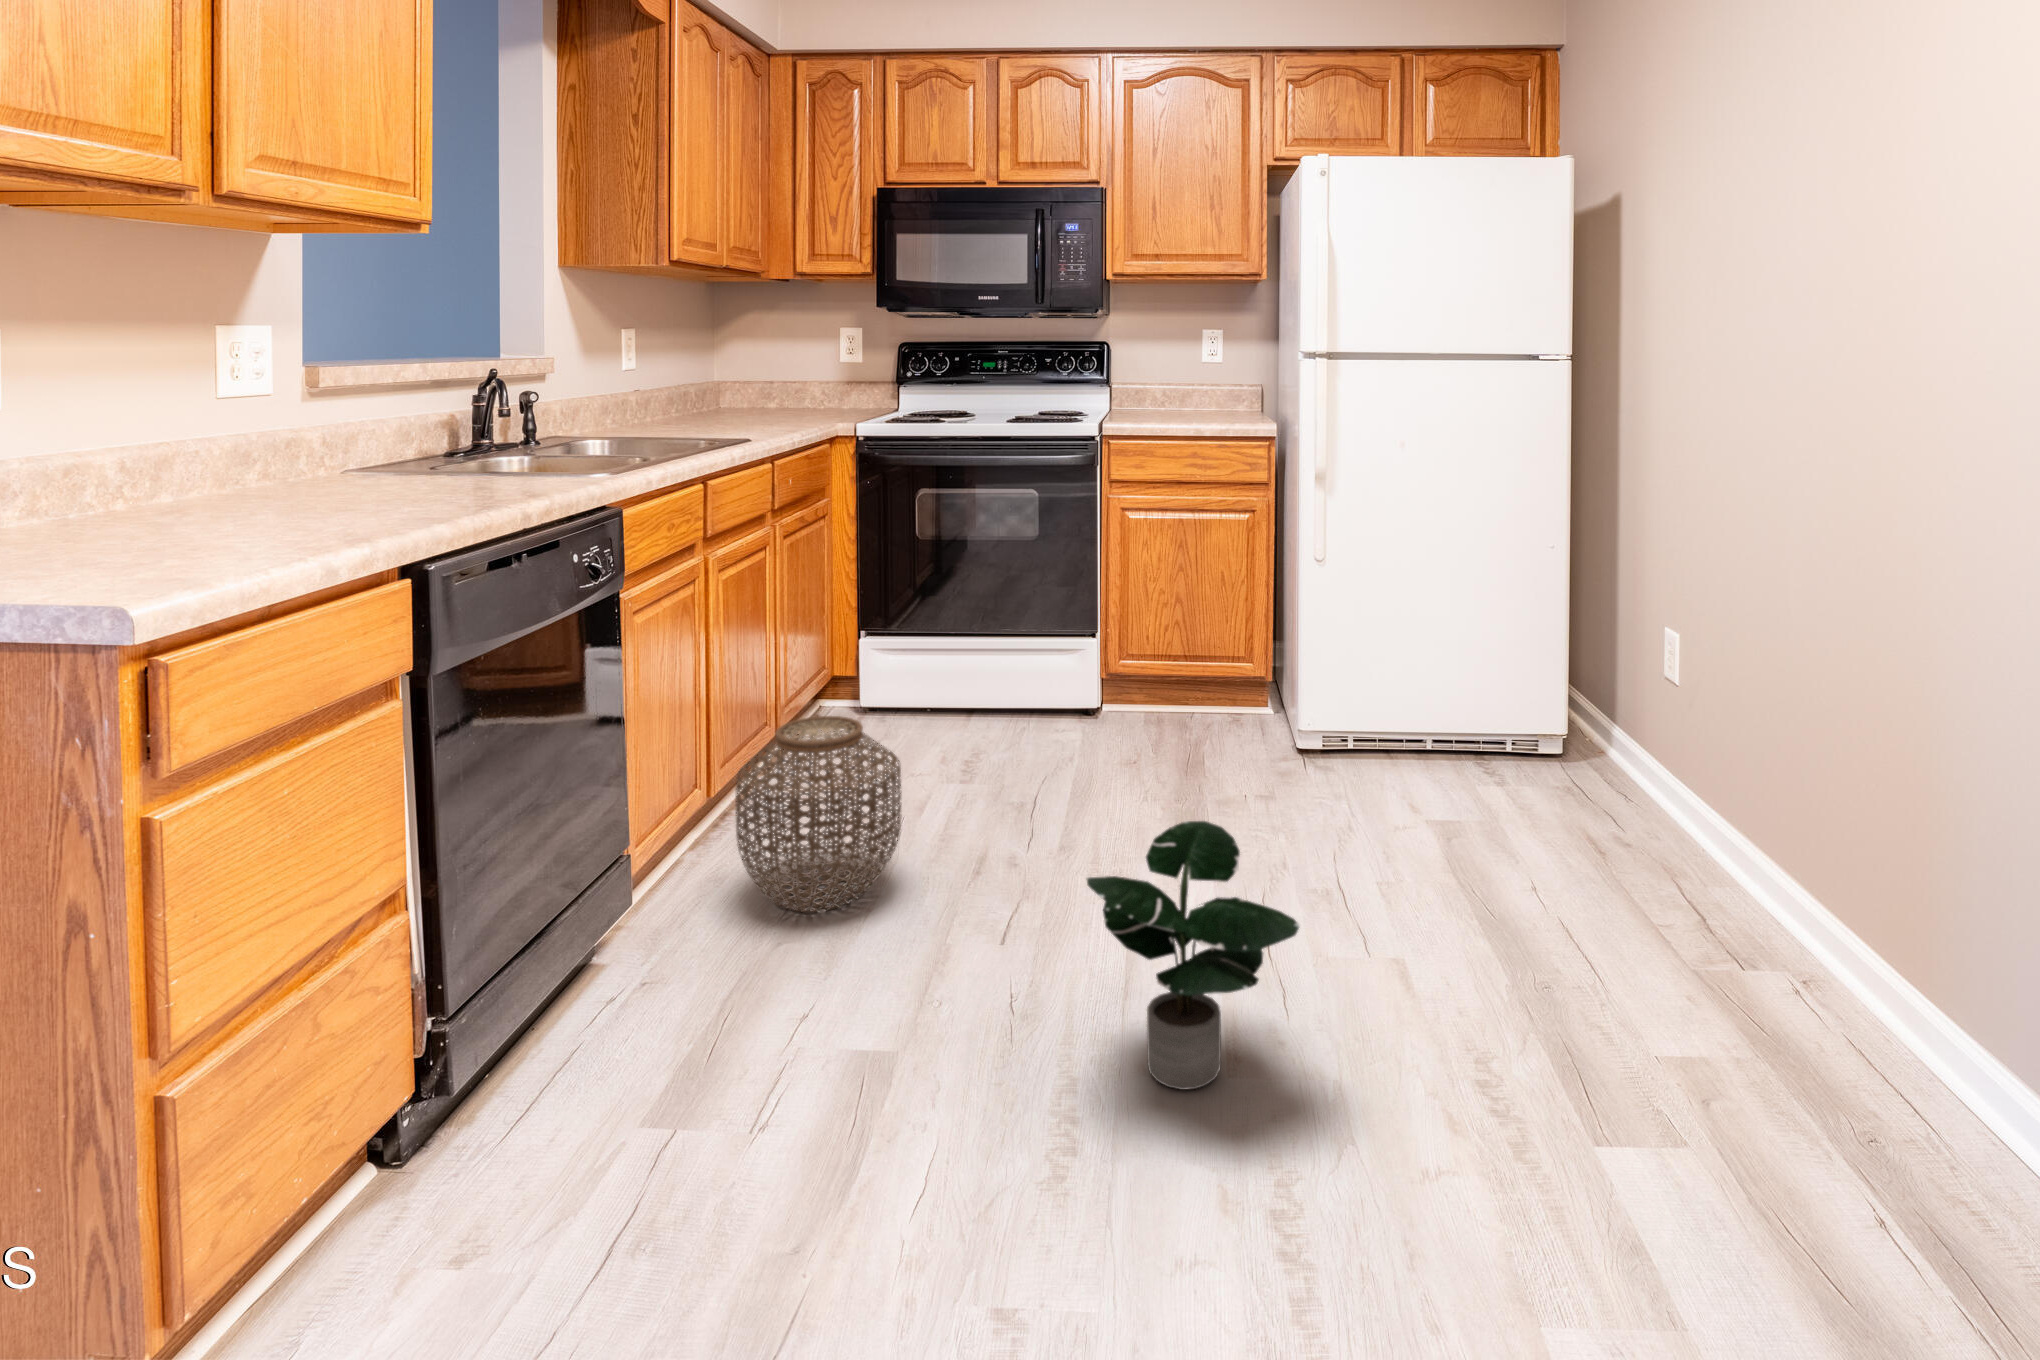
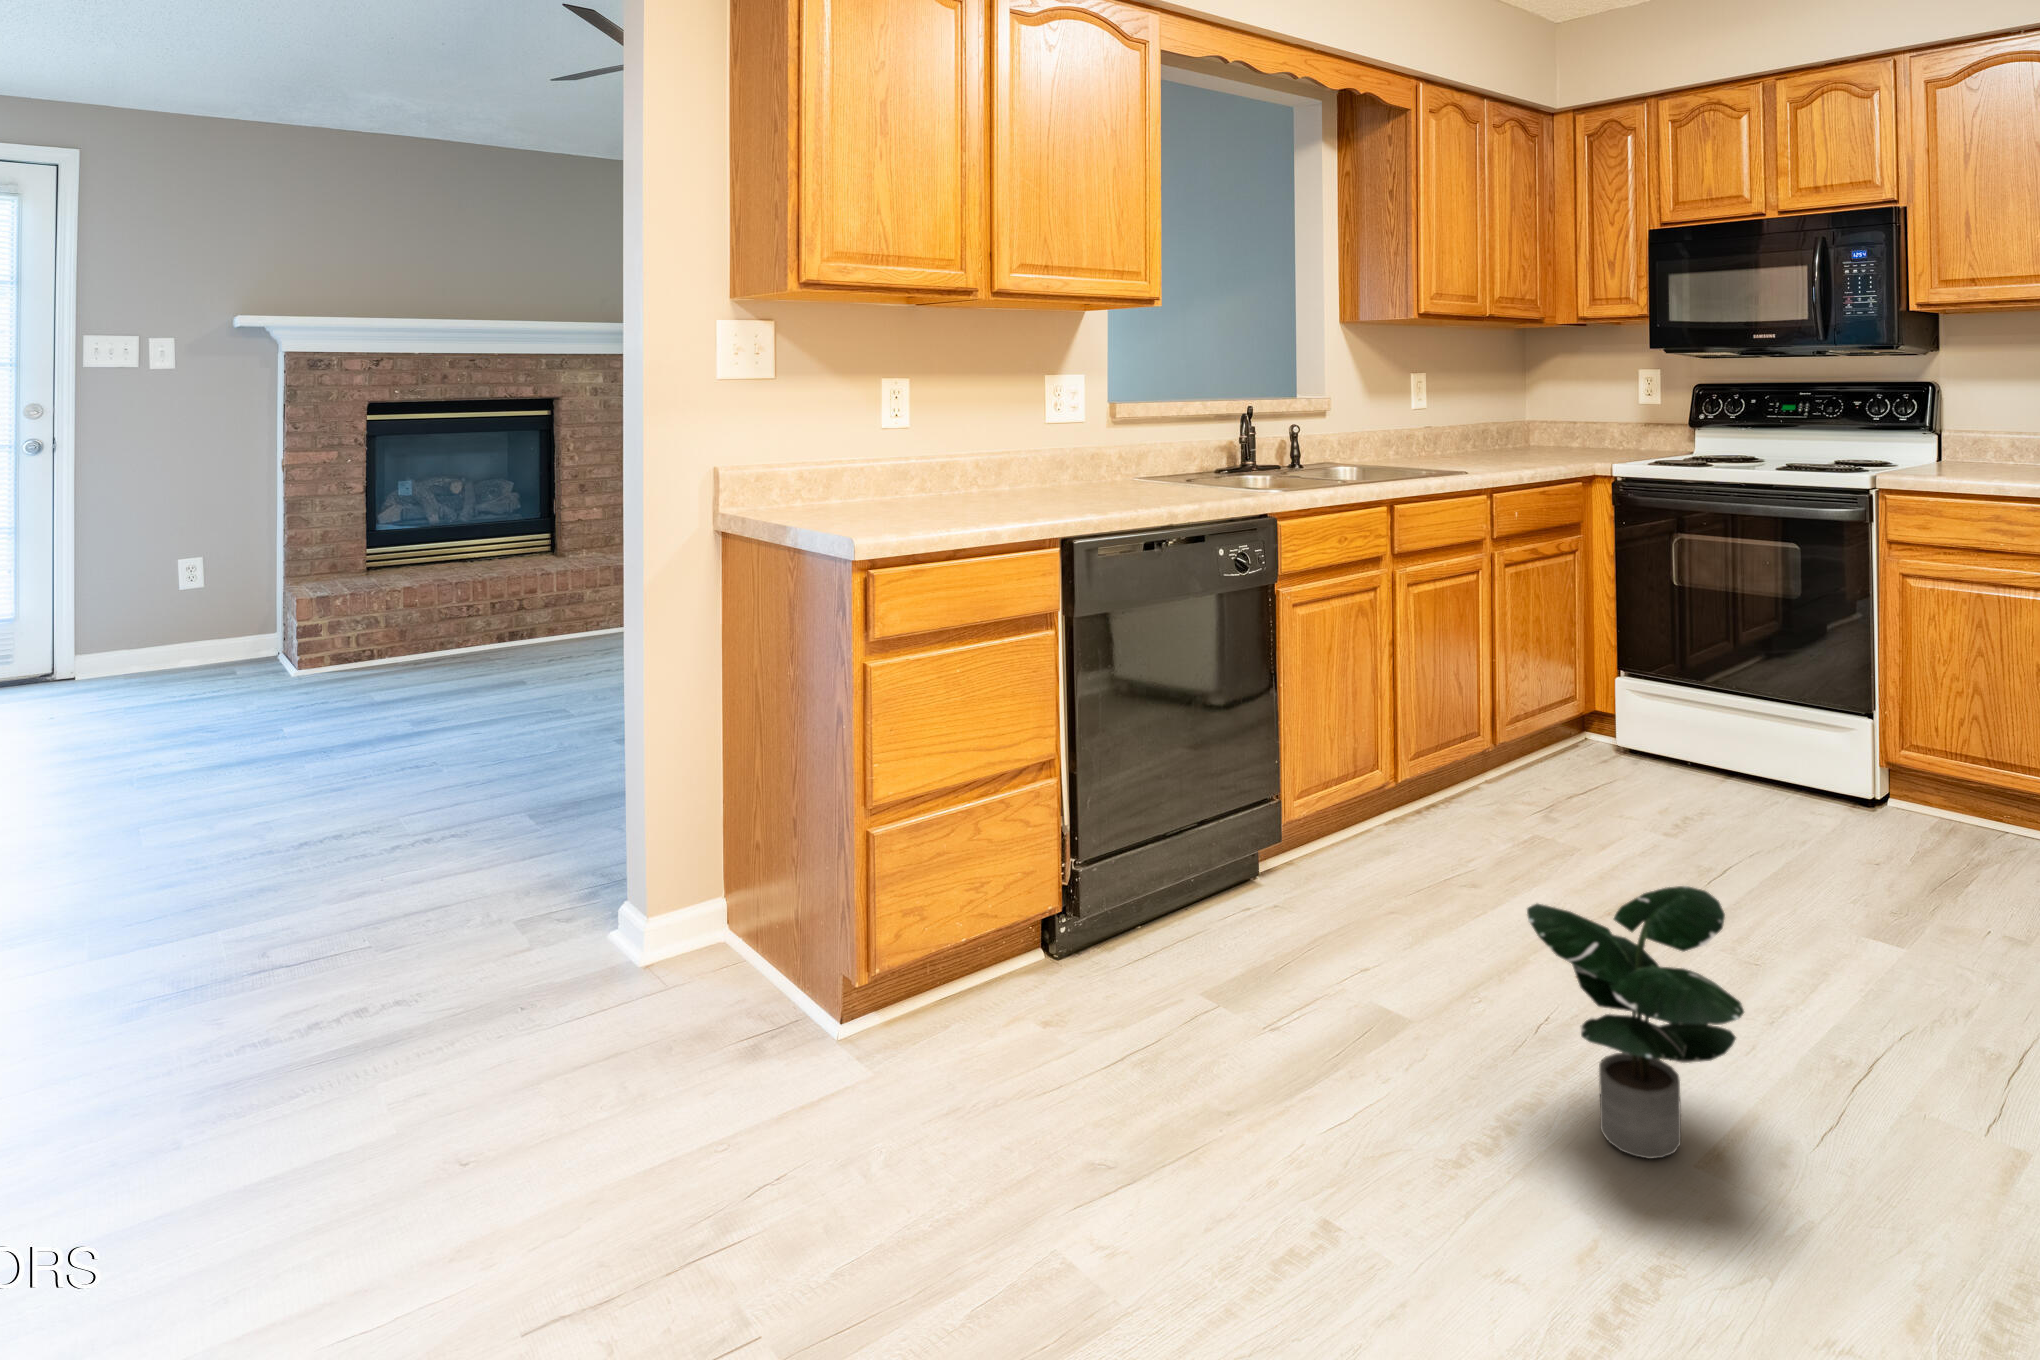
woven basket: present [736,716,901,912] -> none [1375,723,1525,900]

